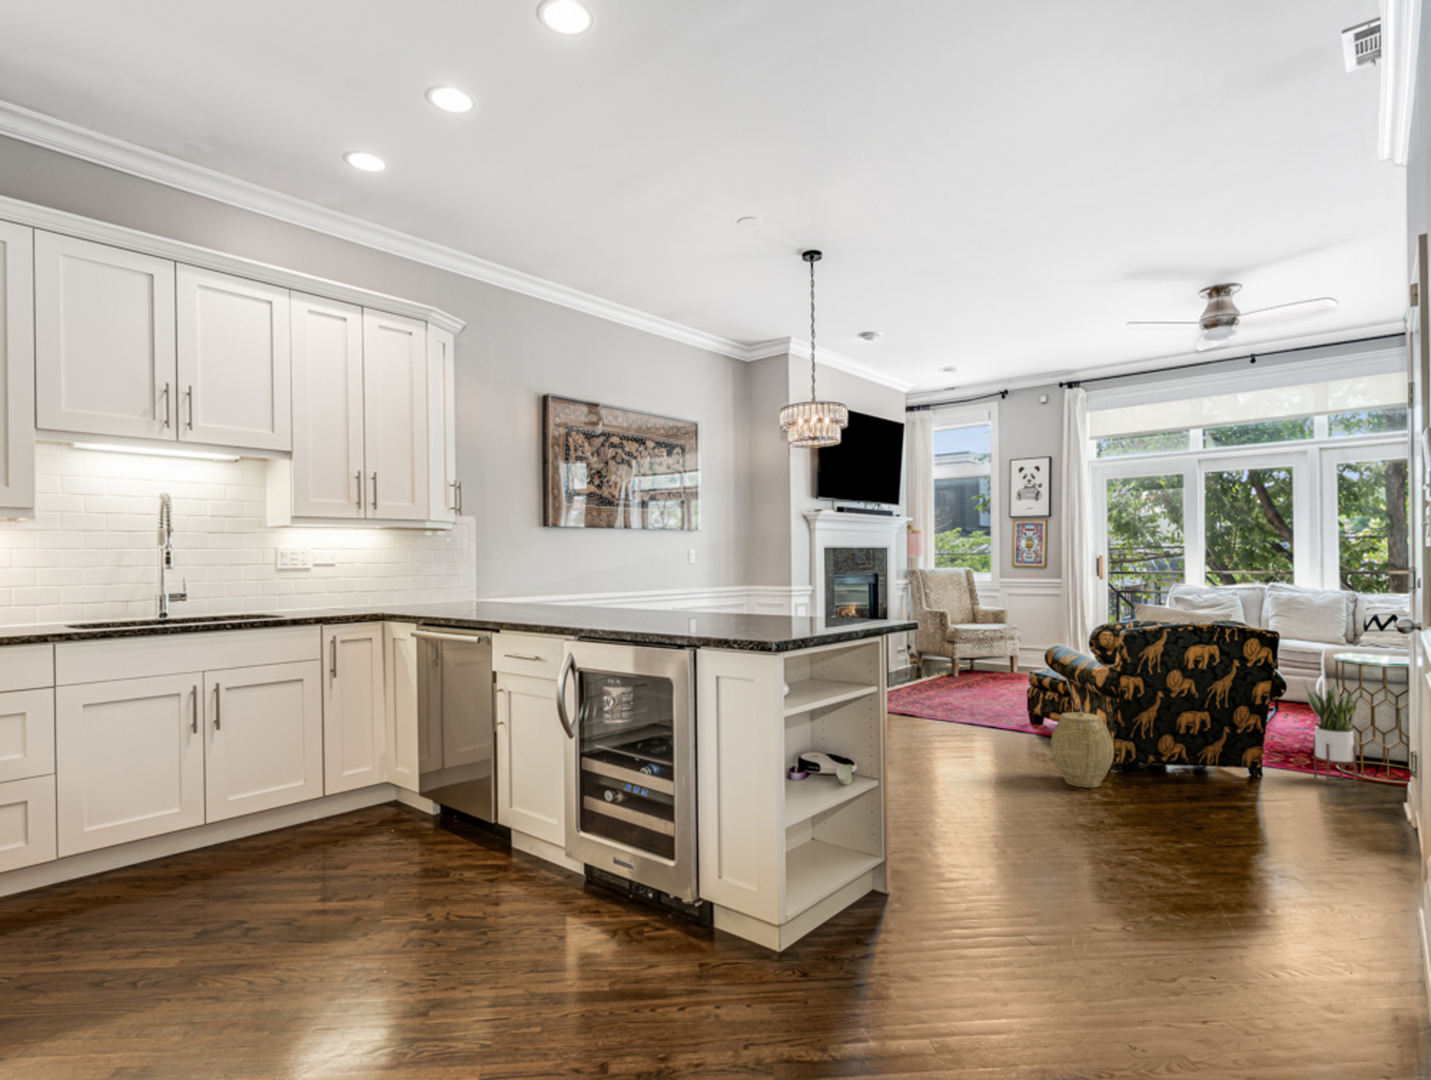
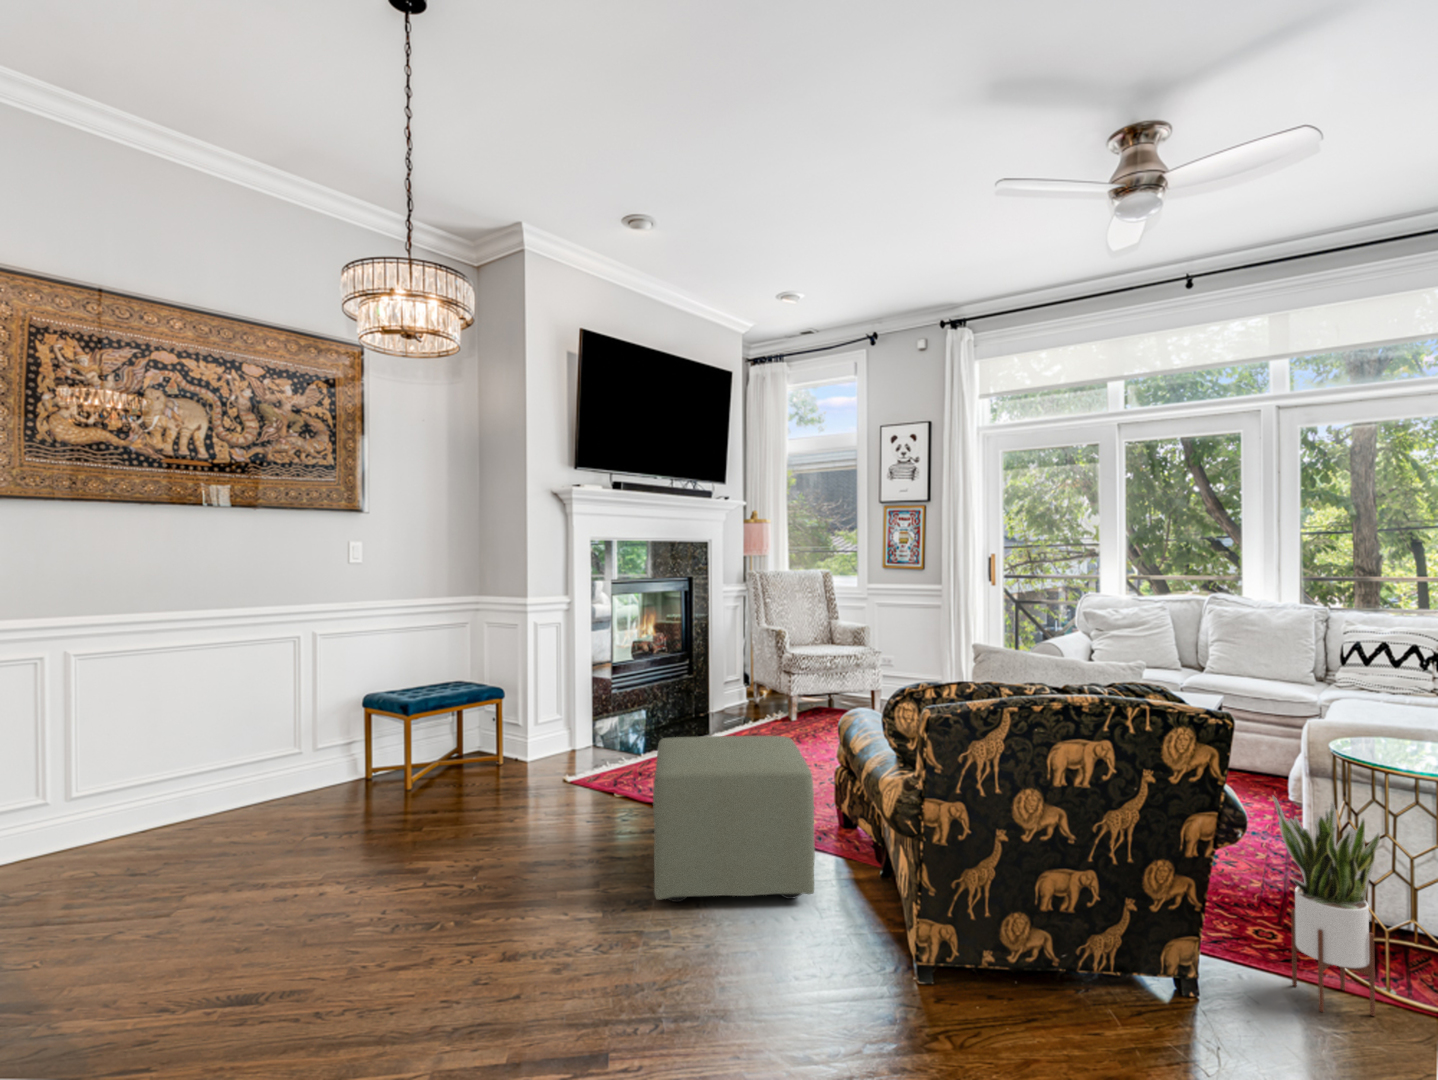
ottoman: none [927,664,1038,749] -> present [653,736,815,902]
woven basket: present [1051,712,1114,788] -> none [789,867,906,1037]

